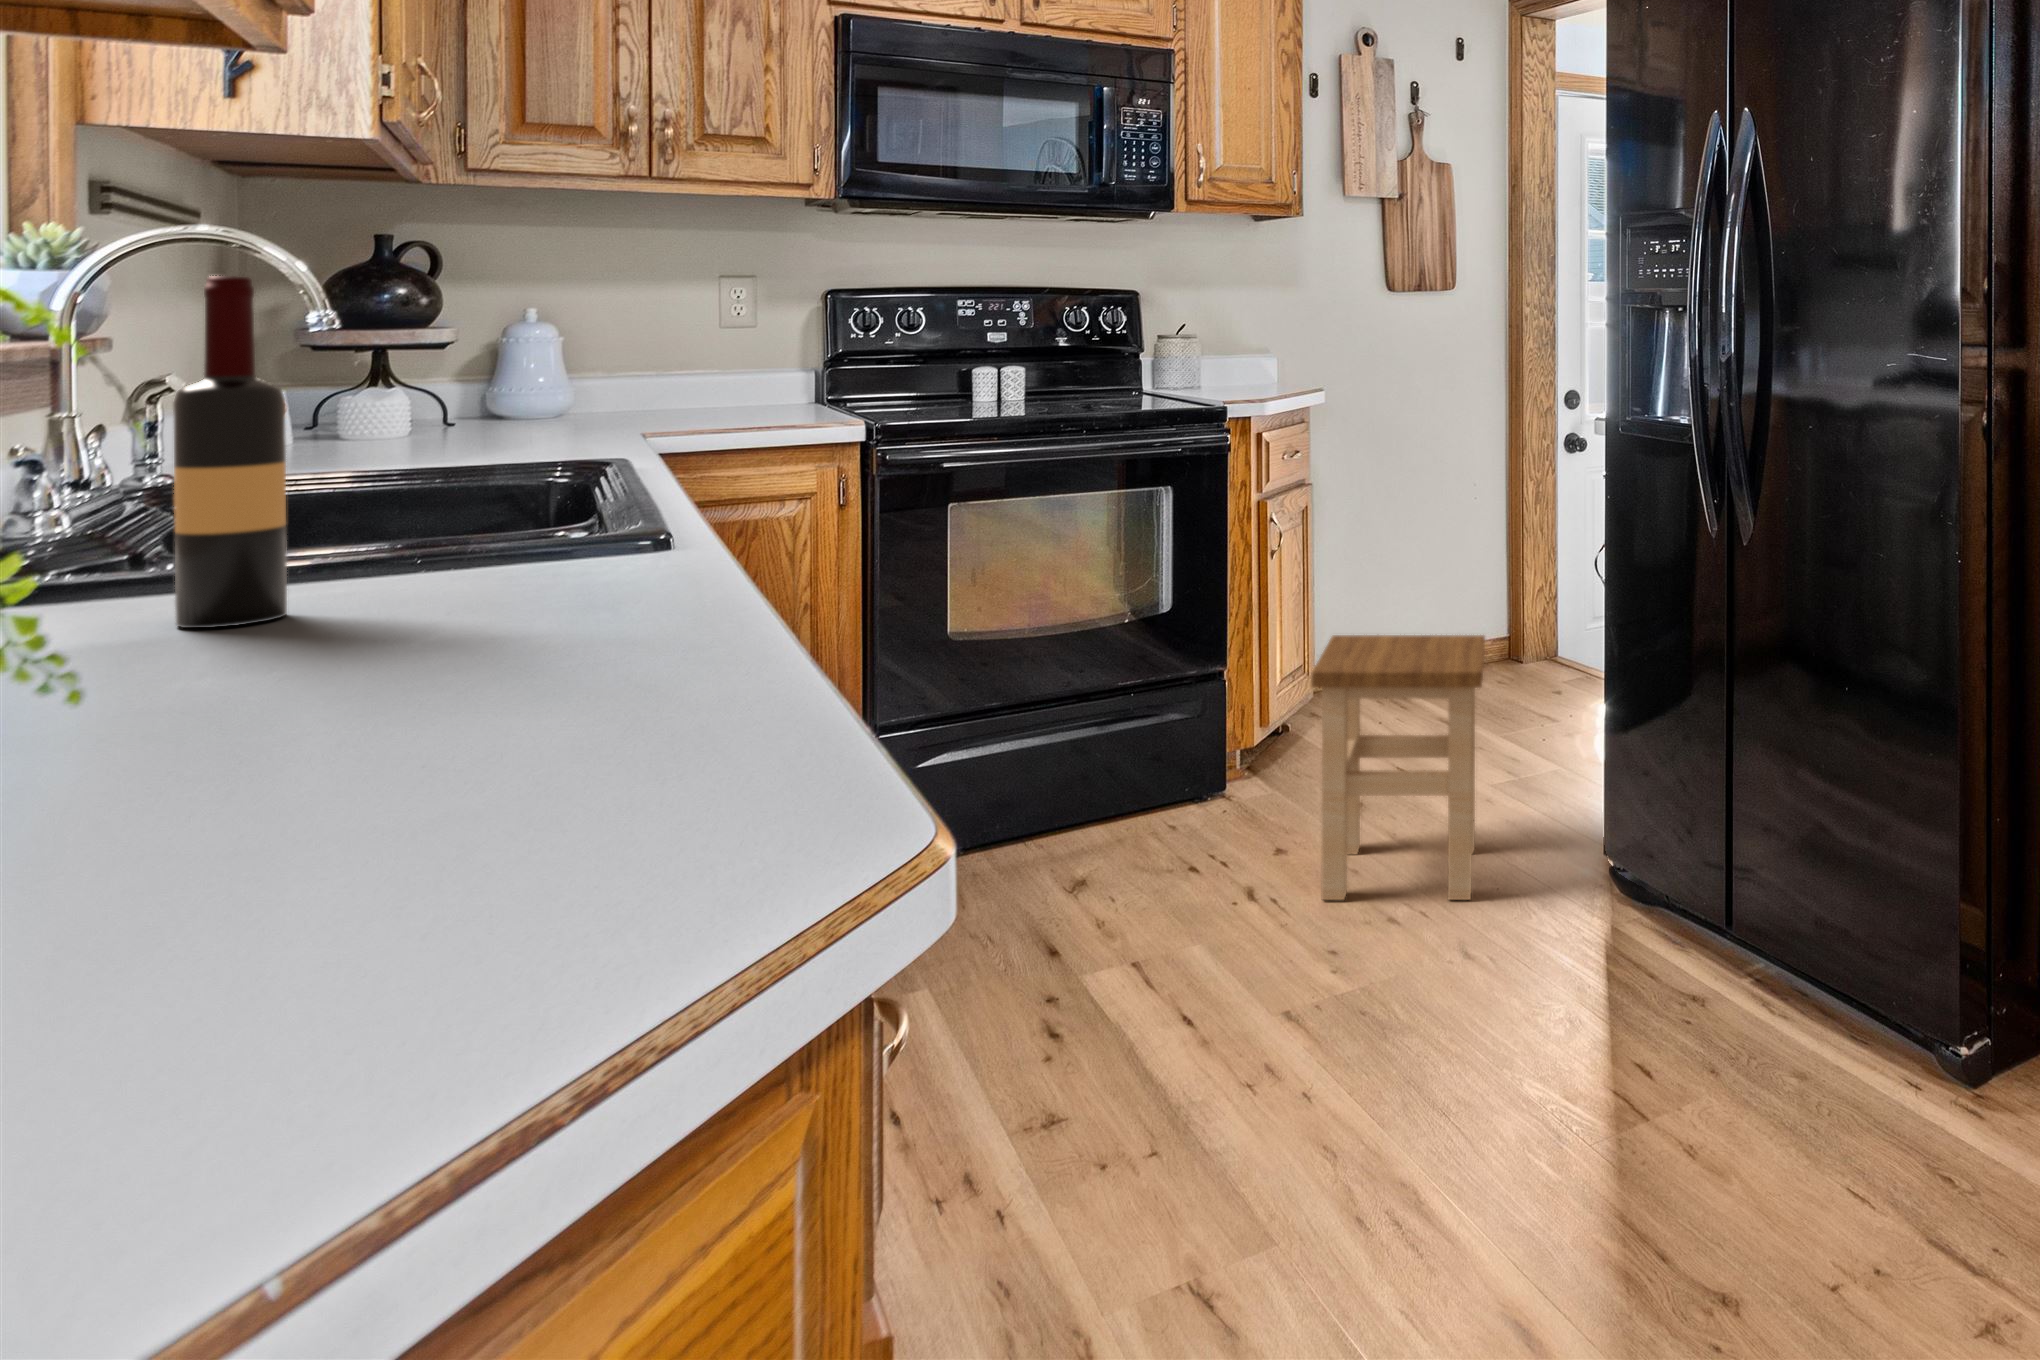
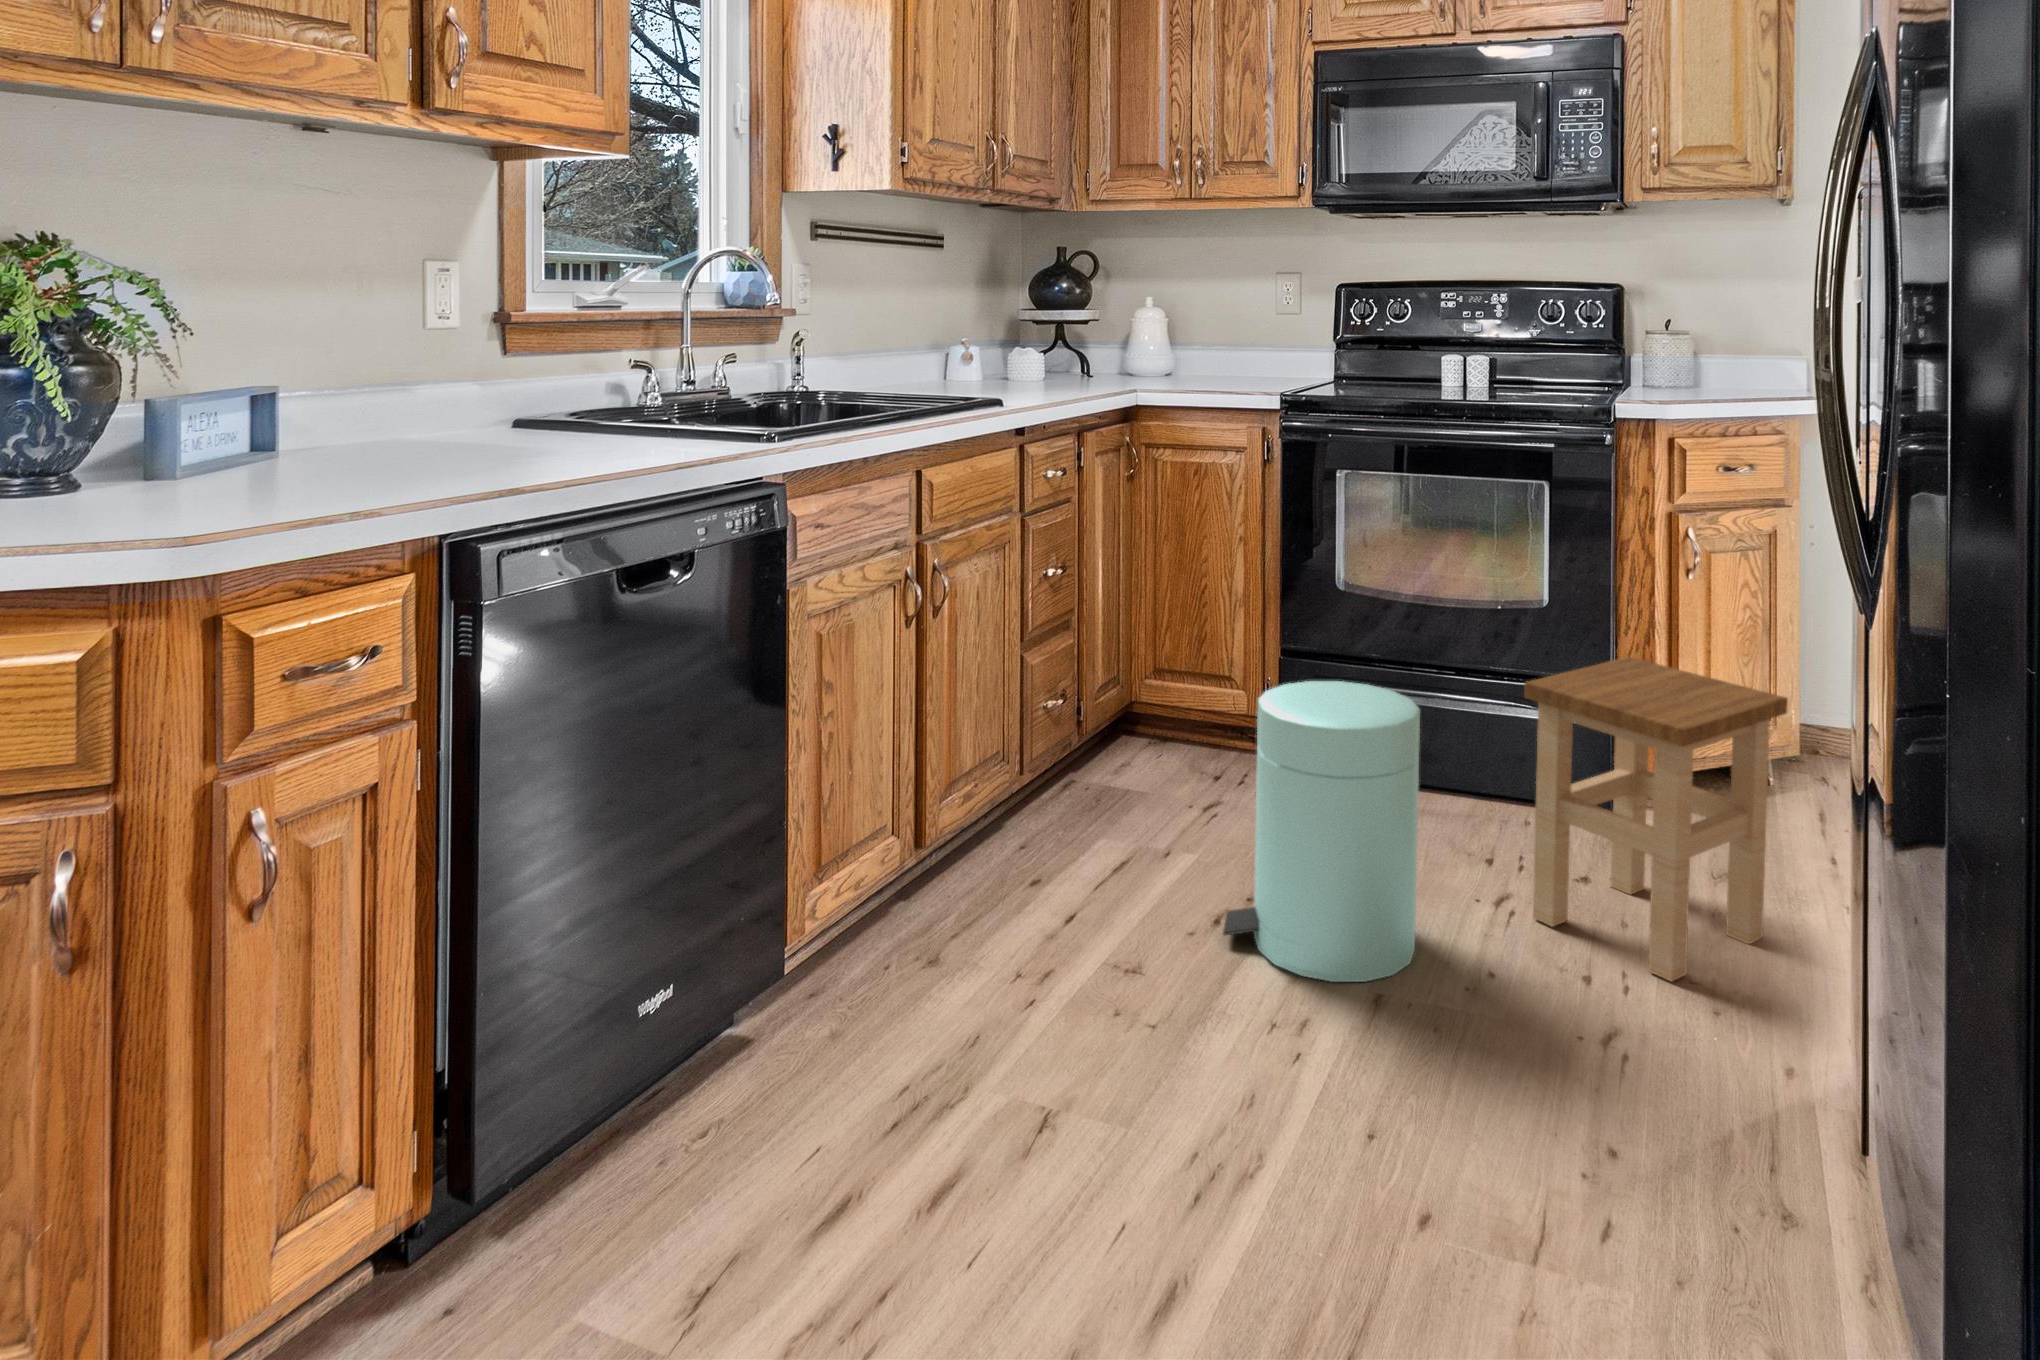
wine bottle: present [173,276,287,628] -> none [547,290,595,474]
trash can: none [1083,710,1290,1034] -> present [1223,681,1420,982]

